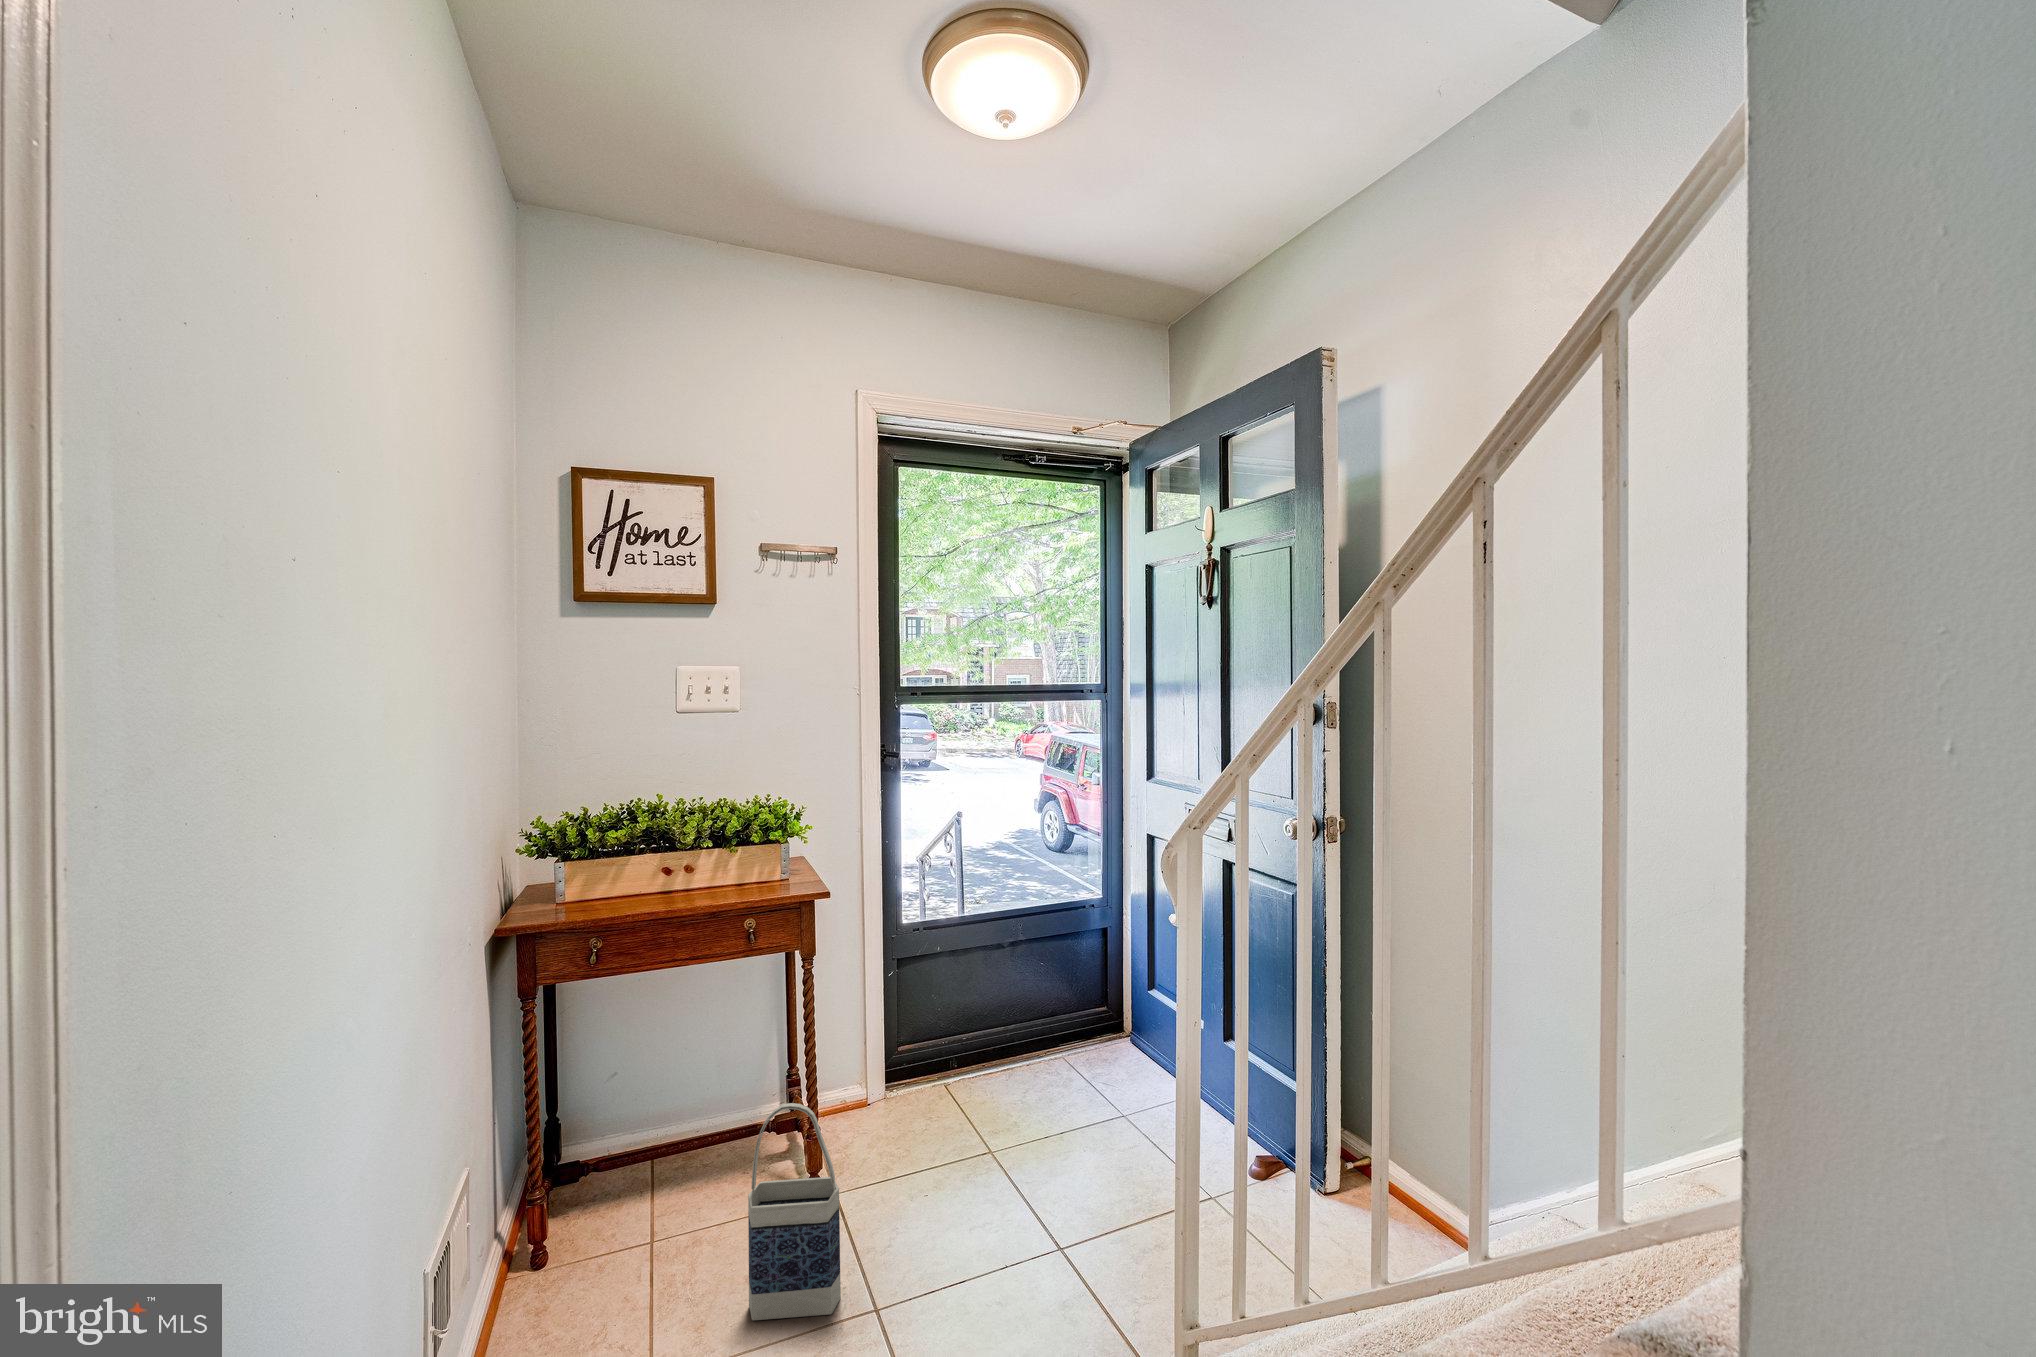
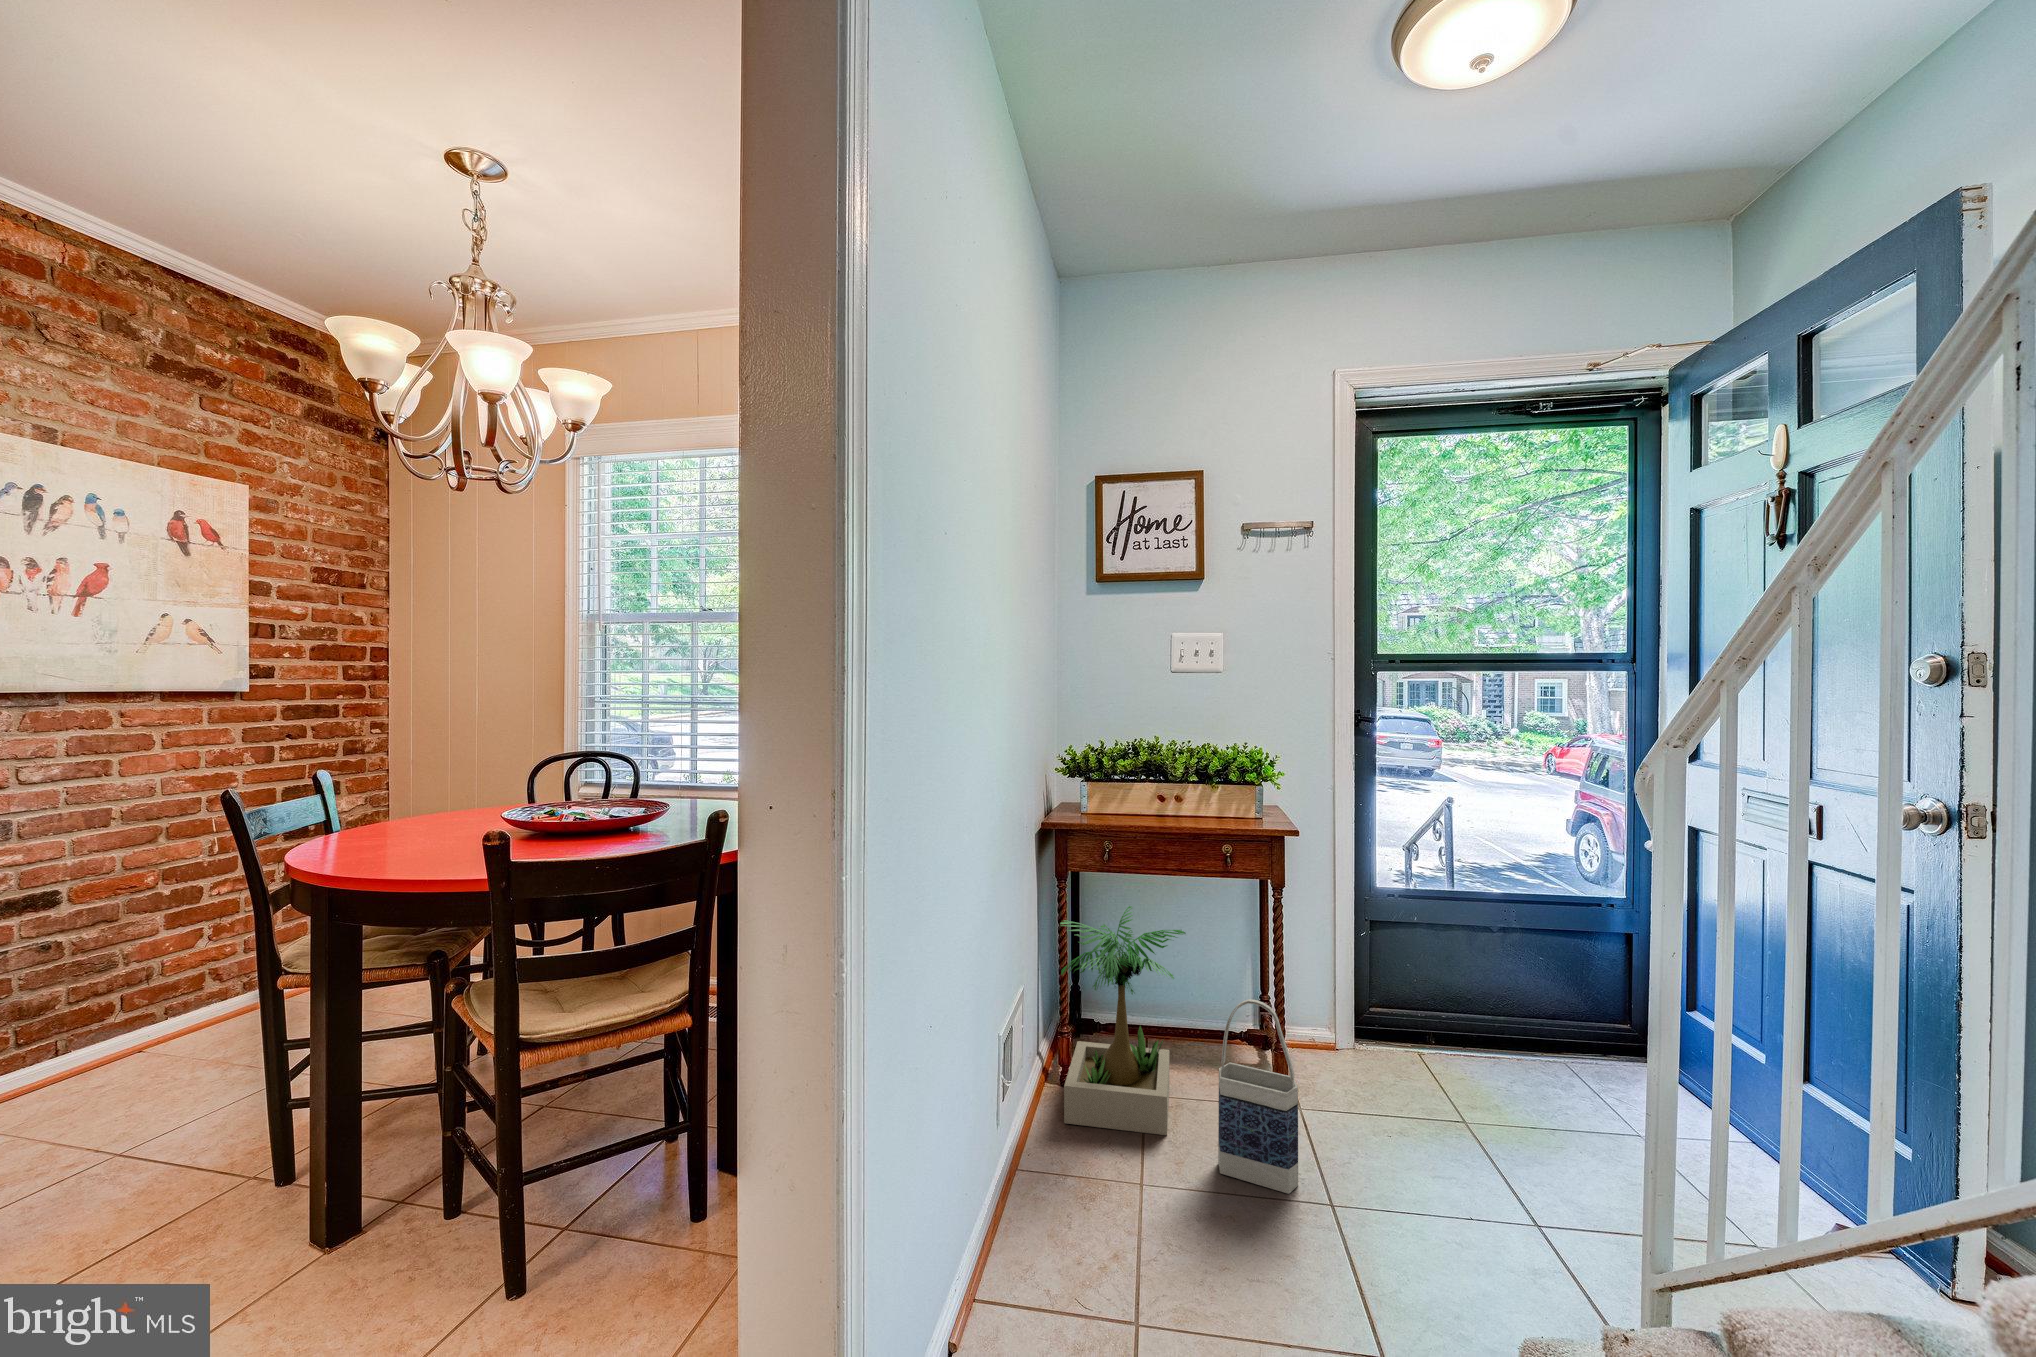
potted plant: none [510,1009,720,1331] -> present [1060,906,1186,1135]

